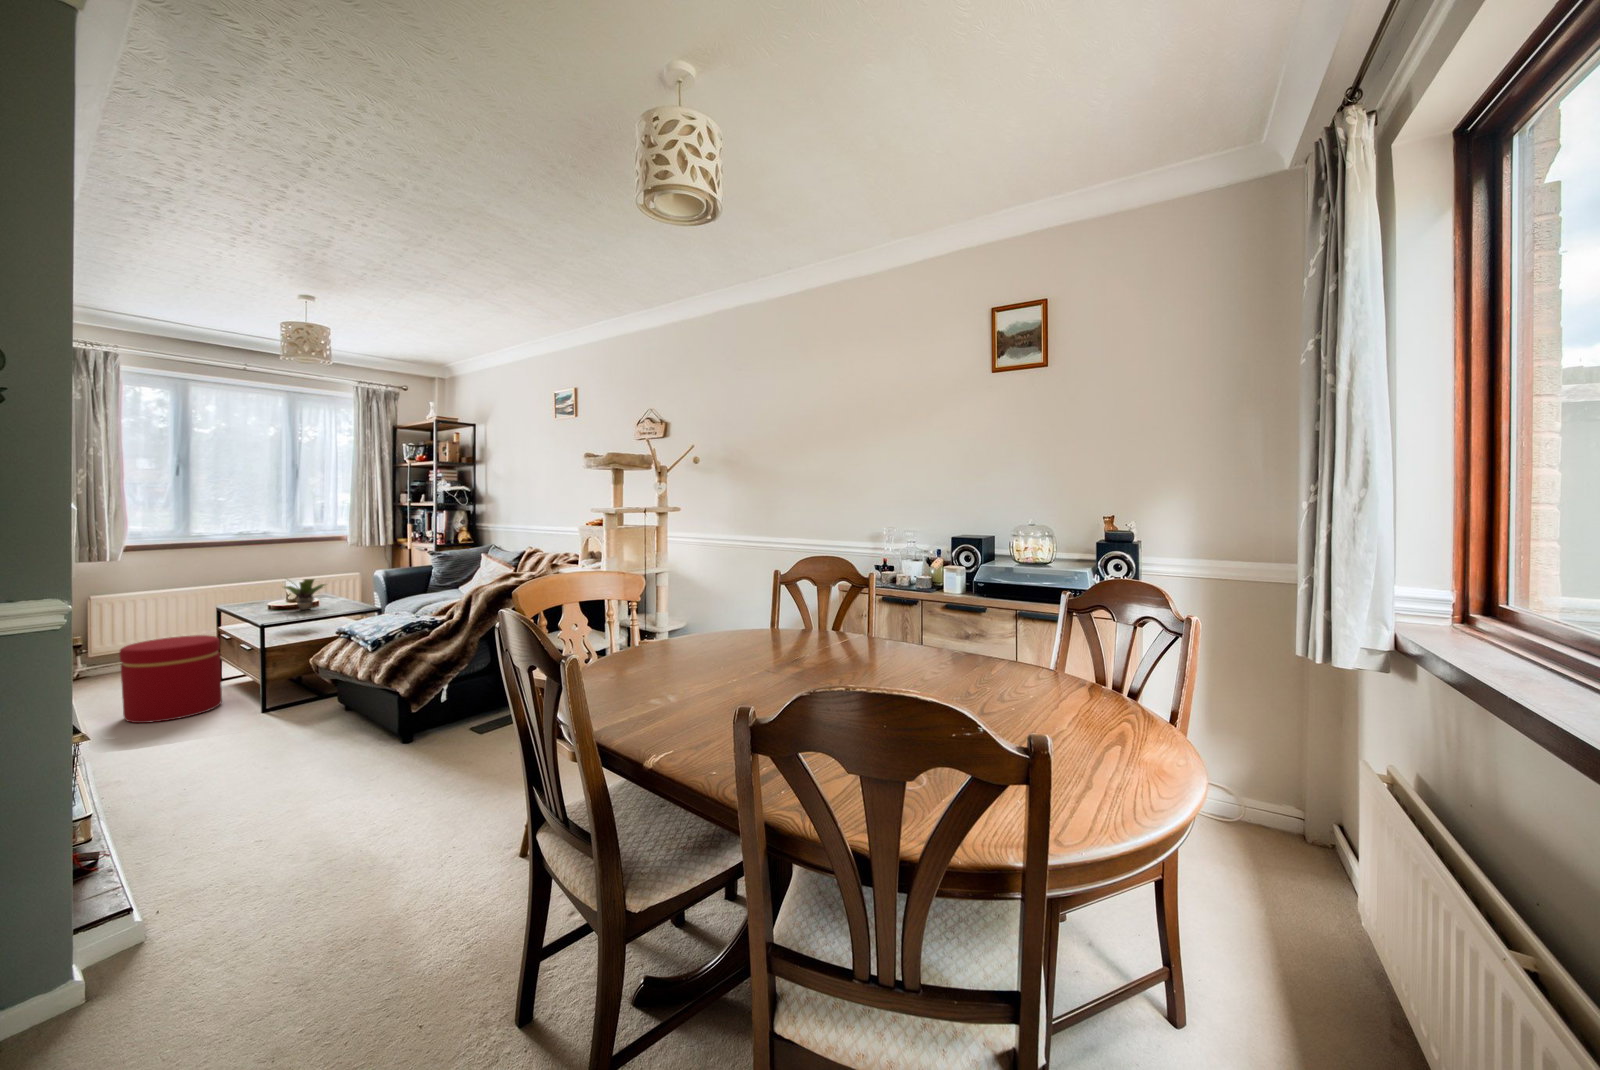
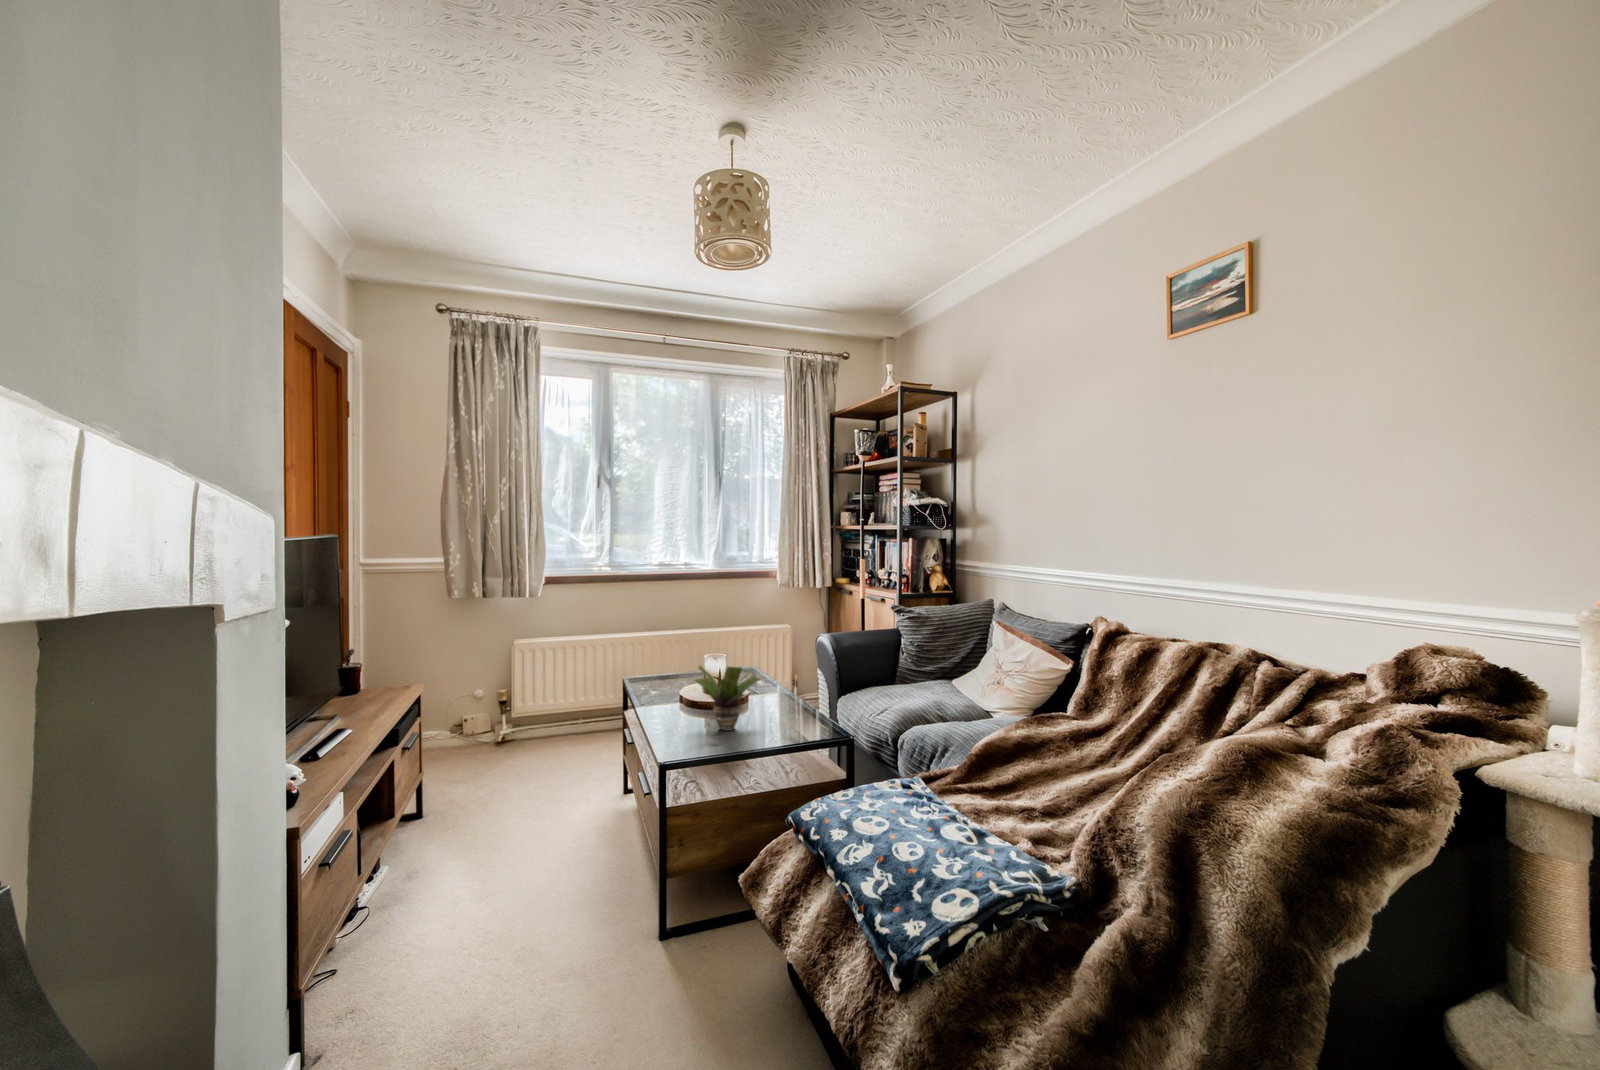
ottoman: present [119,635,222,723] -> none [433,779,590,995]

